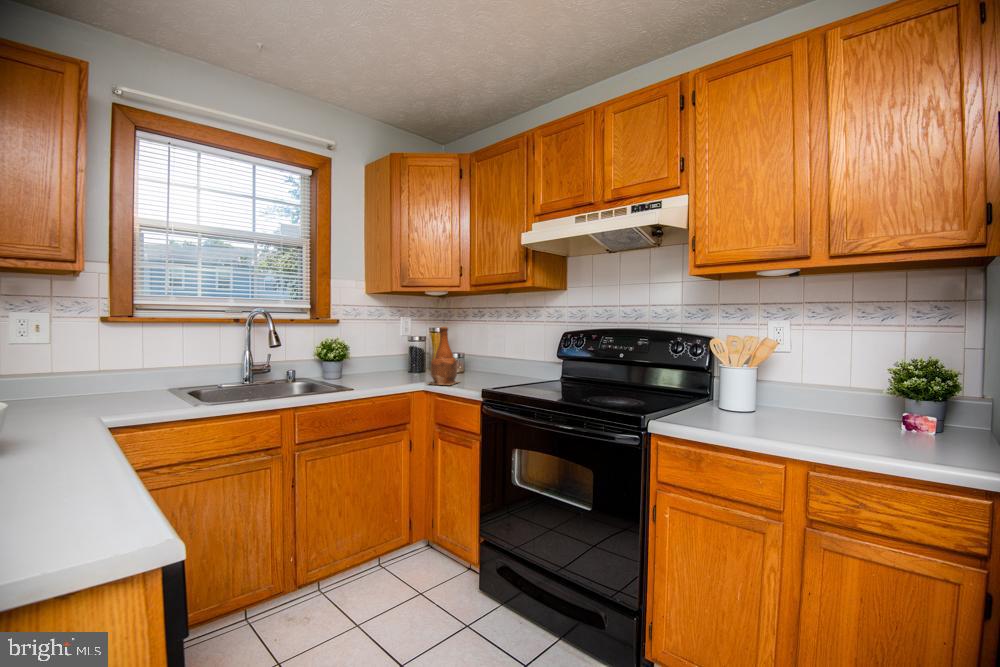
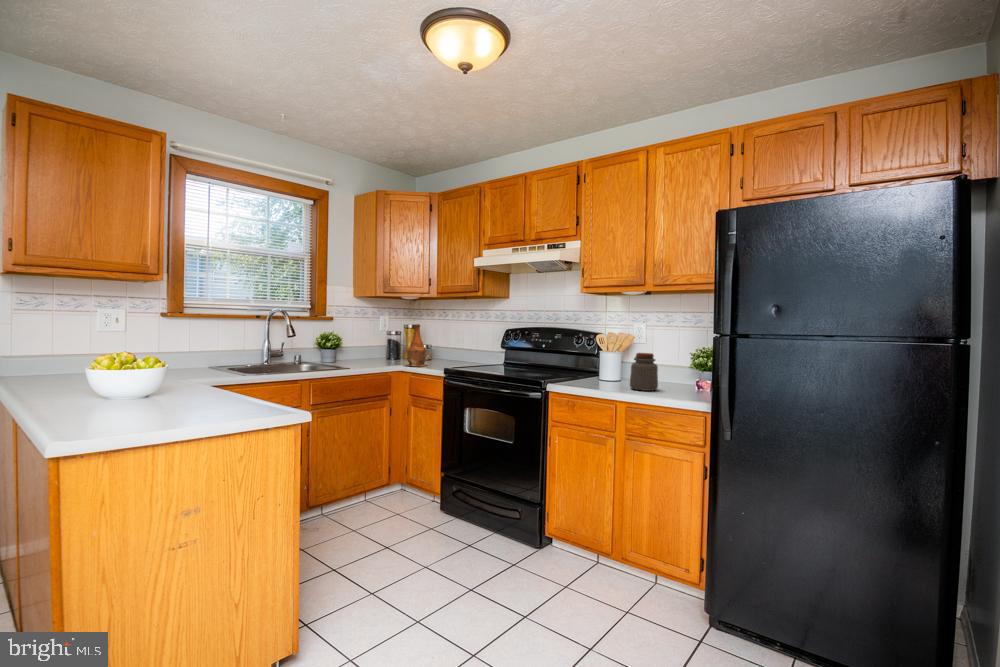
jar: none [801,372,860,441] -> present [630,353,658,391]

